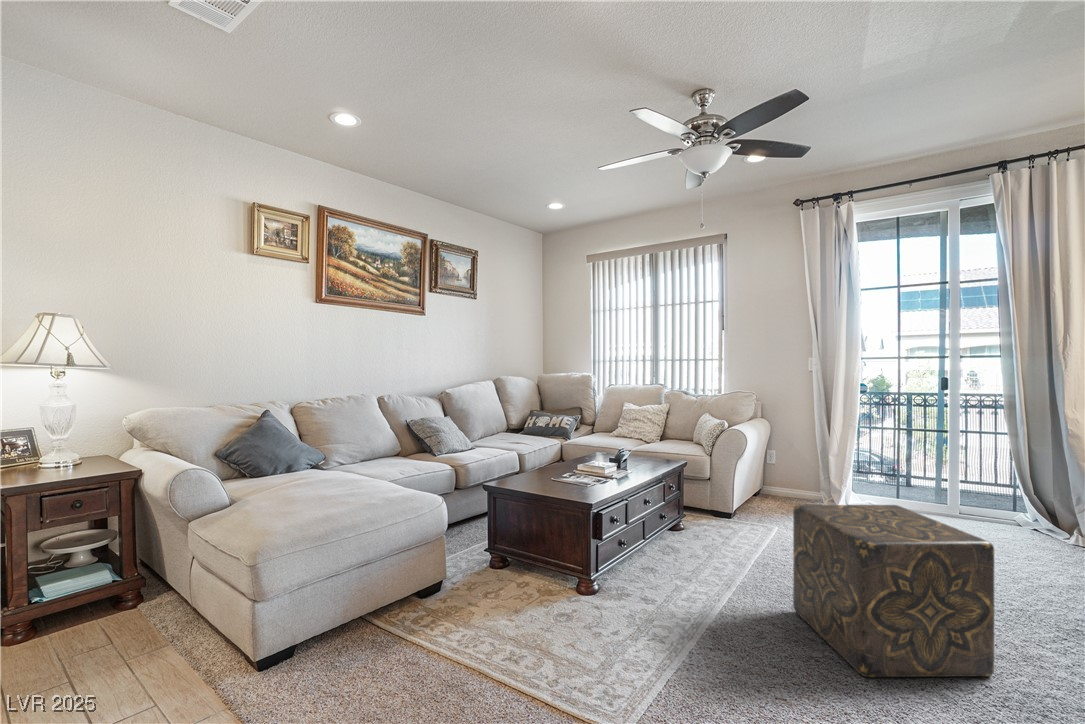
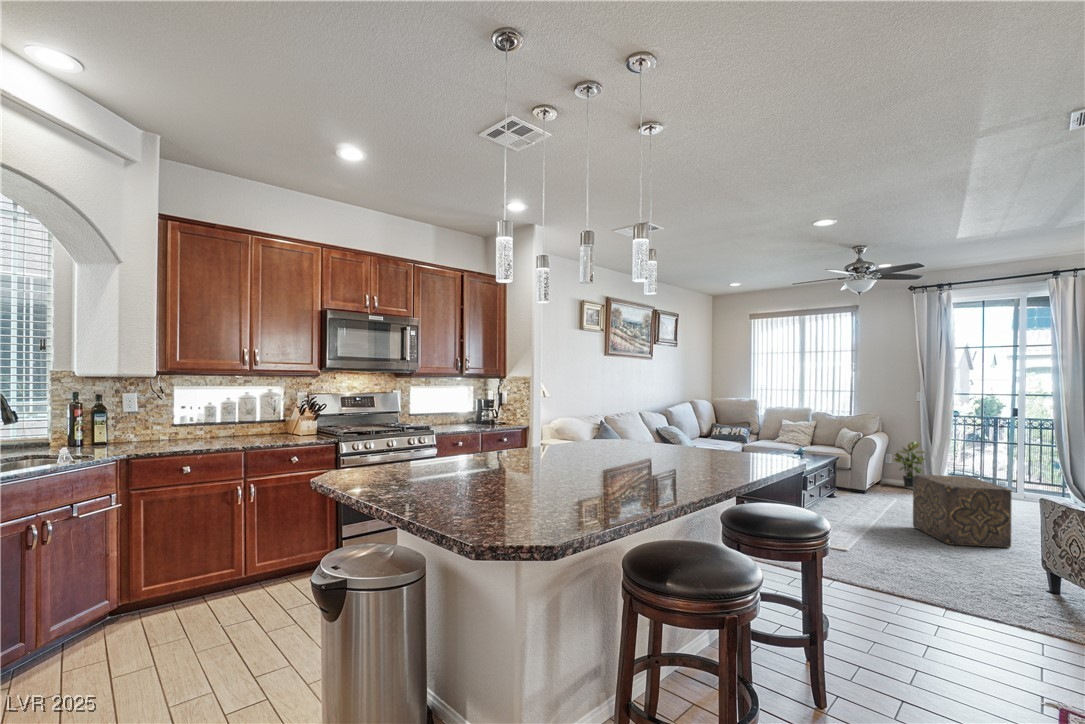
potted plant: none [774,430,820,505] -> present [894,441,925,489]

